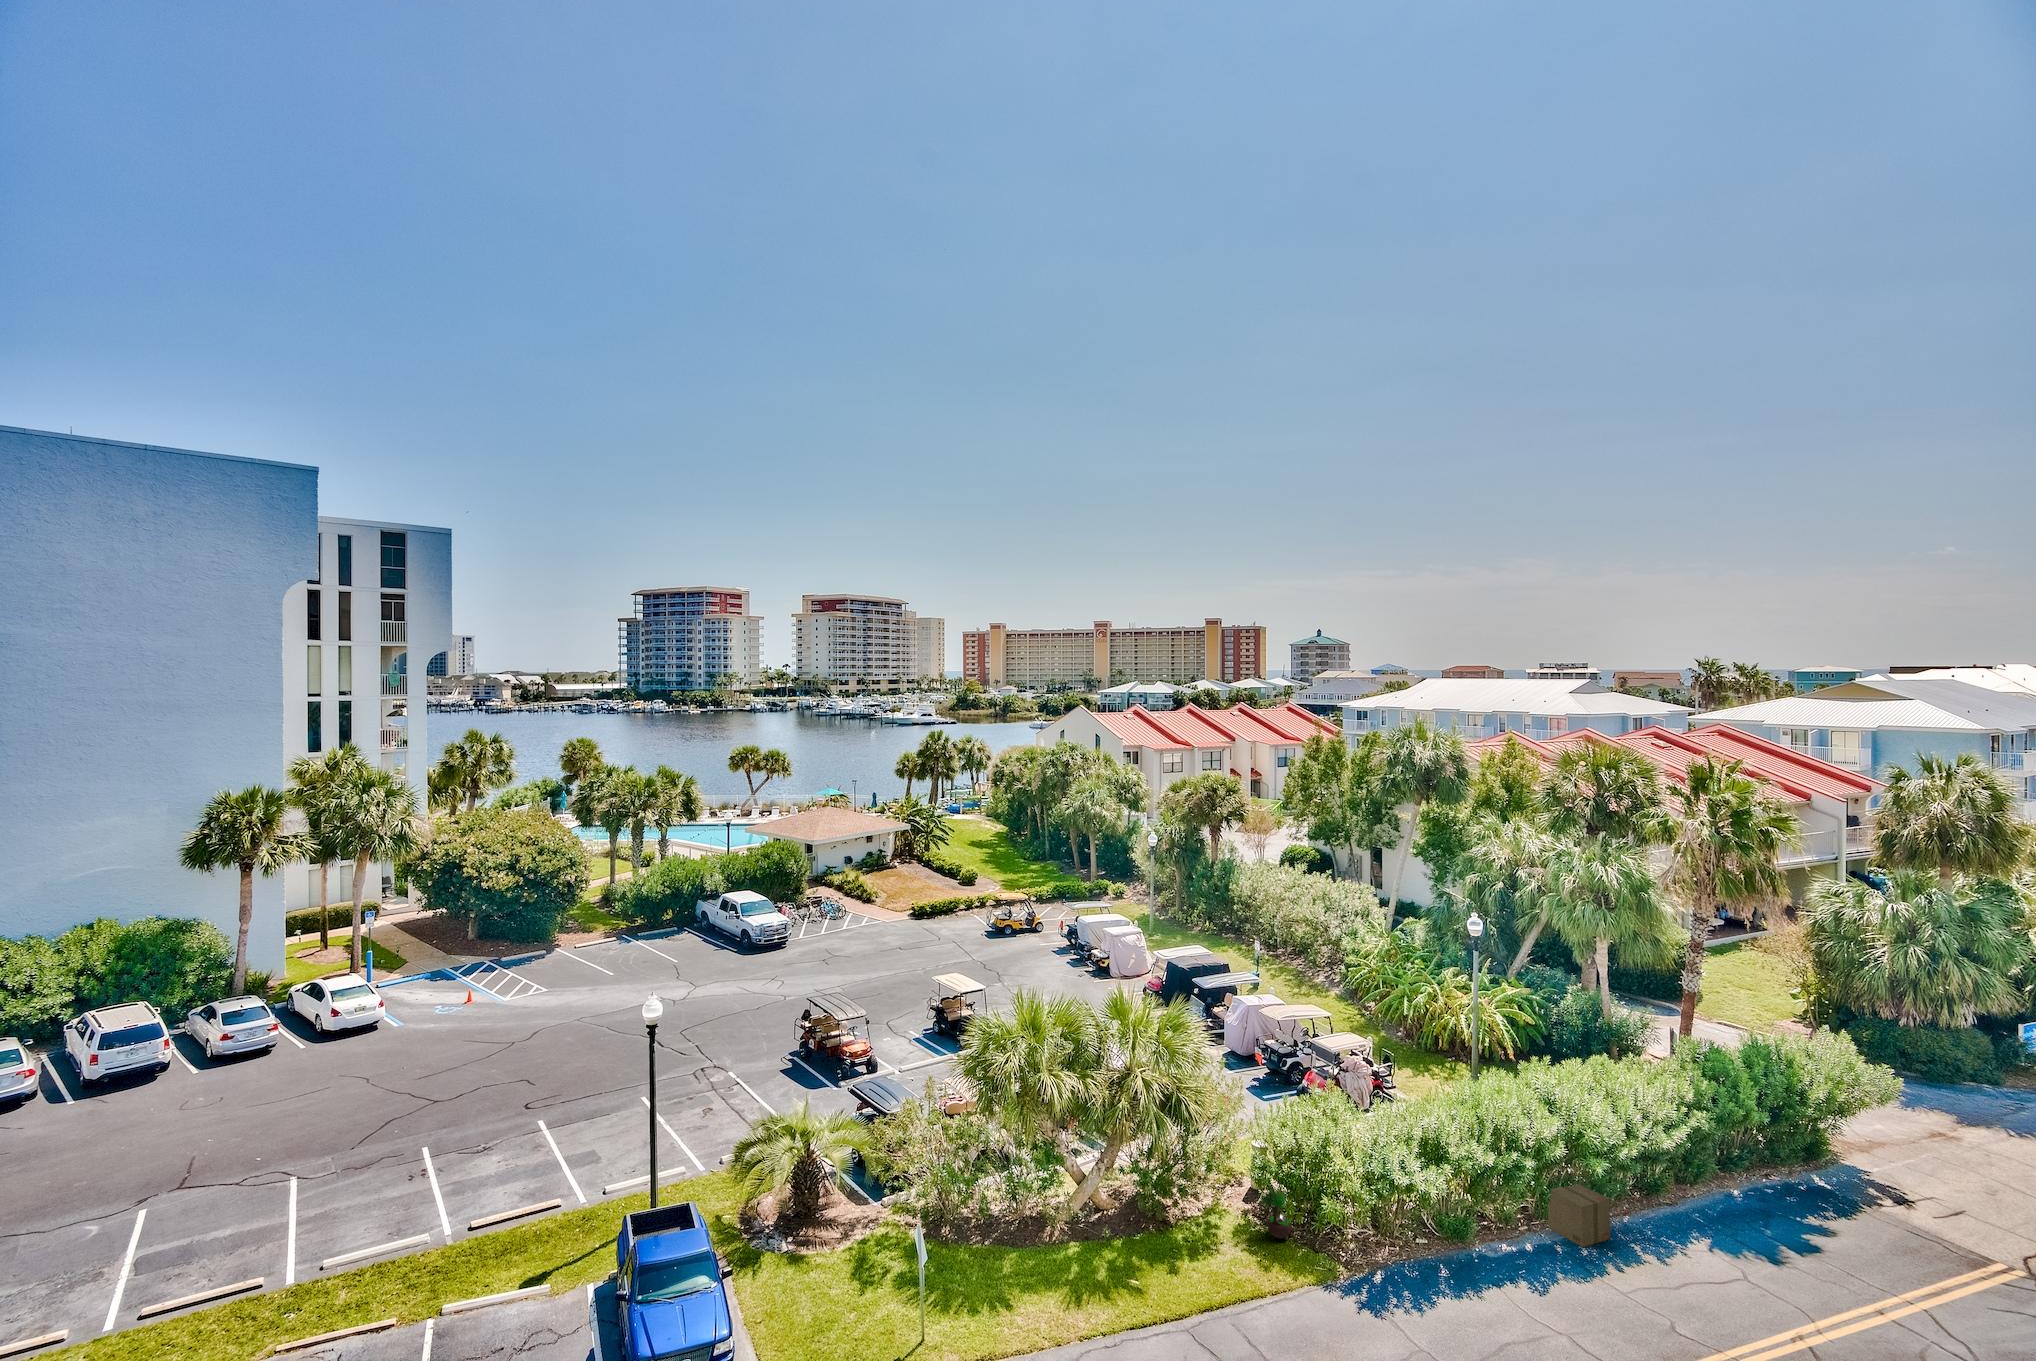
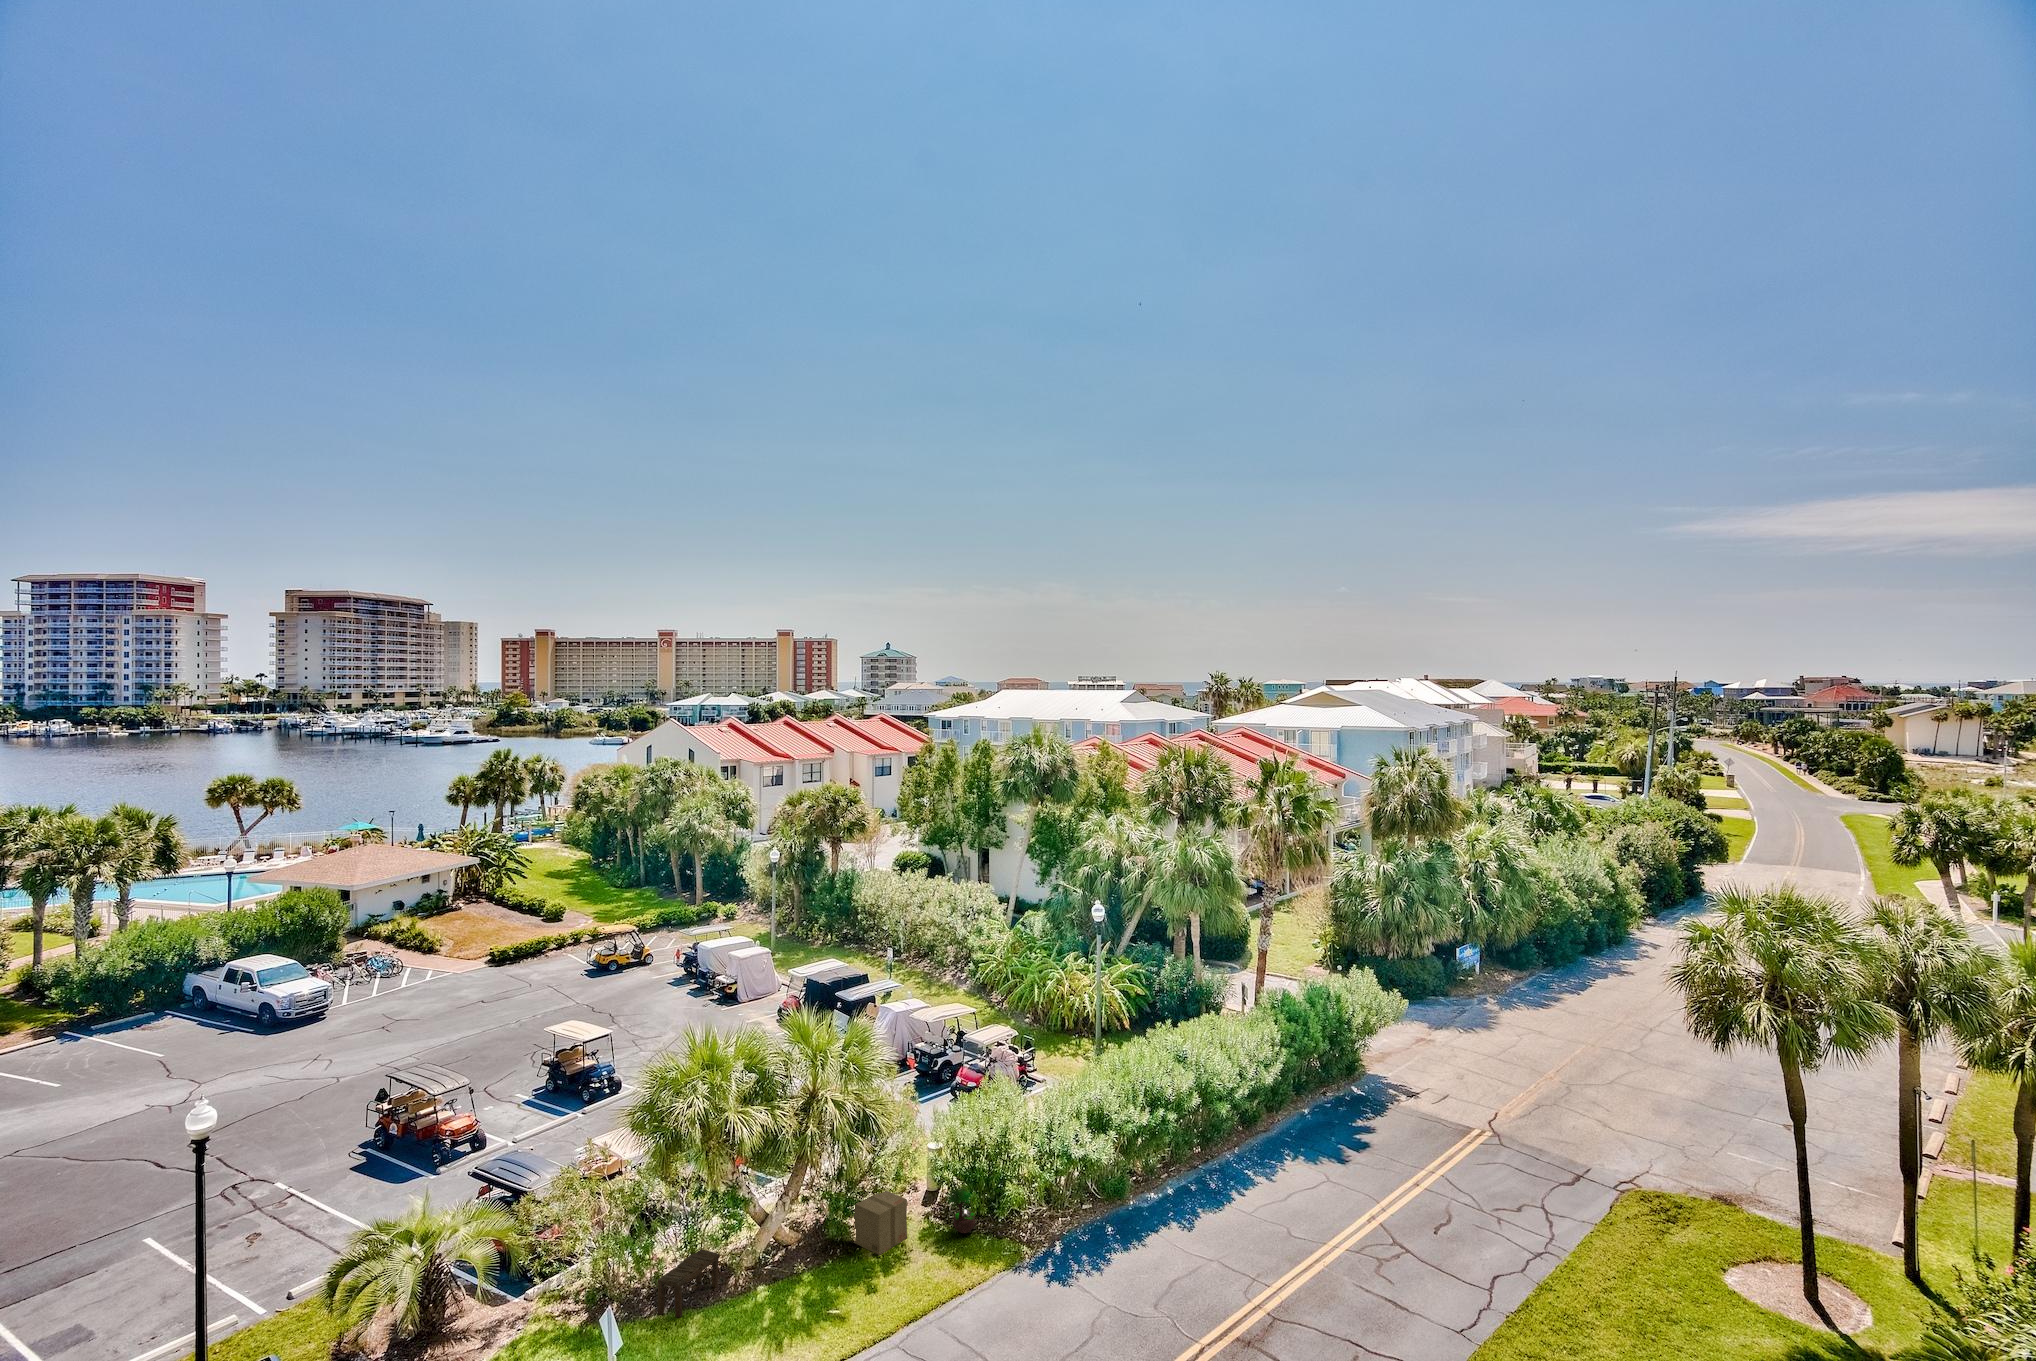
cardboard box: present [1548,1182,1610,1247] -> present [853,1191,907,1255]
bench: none [982,1194,1038,1251] -> present [658,1249,720,1318]

